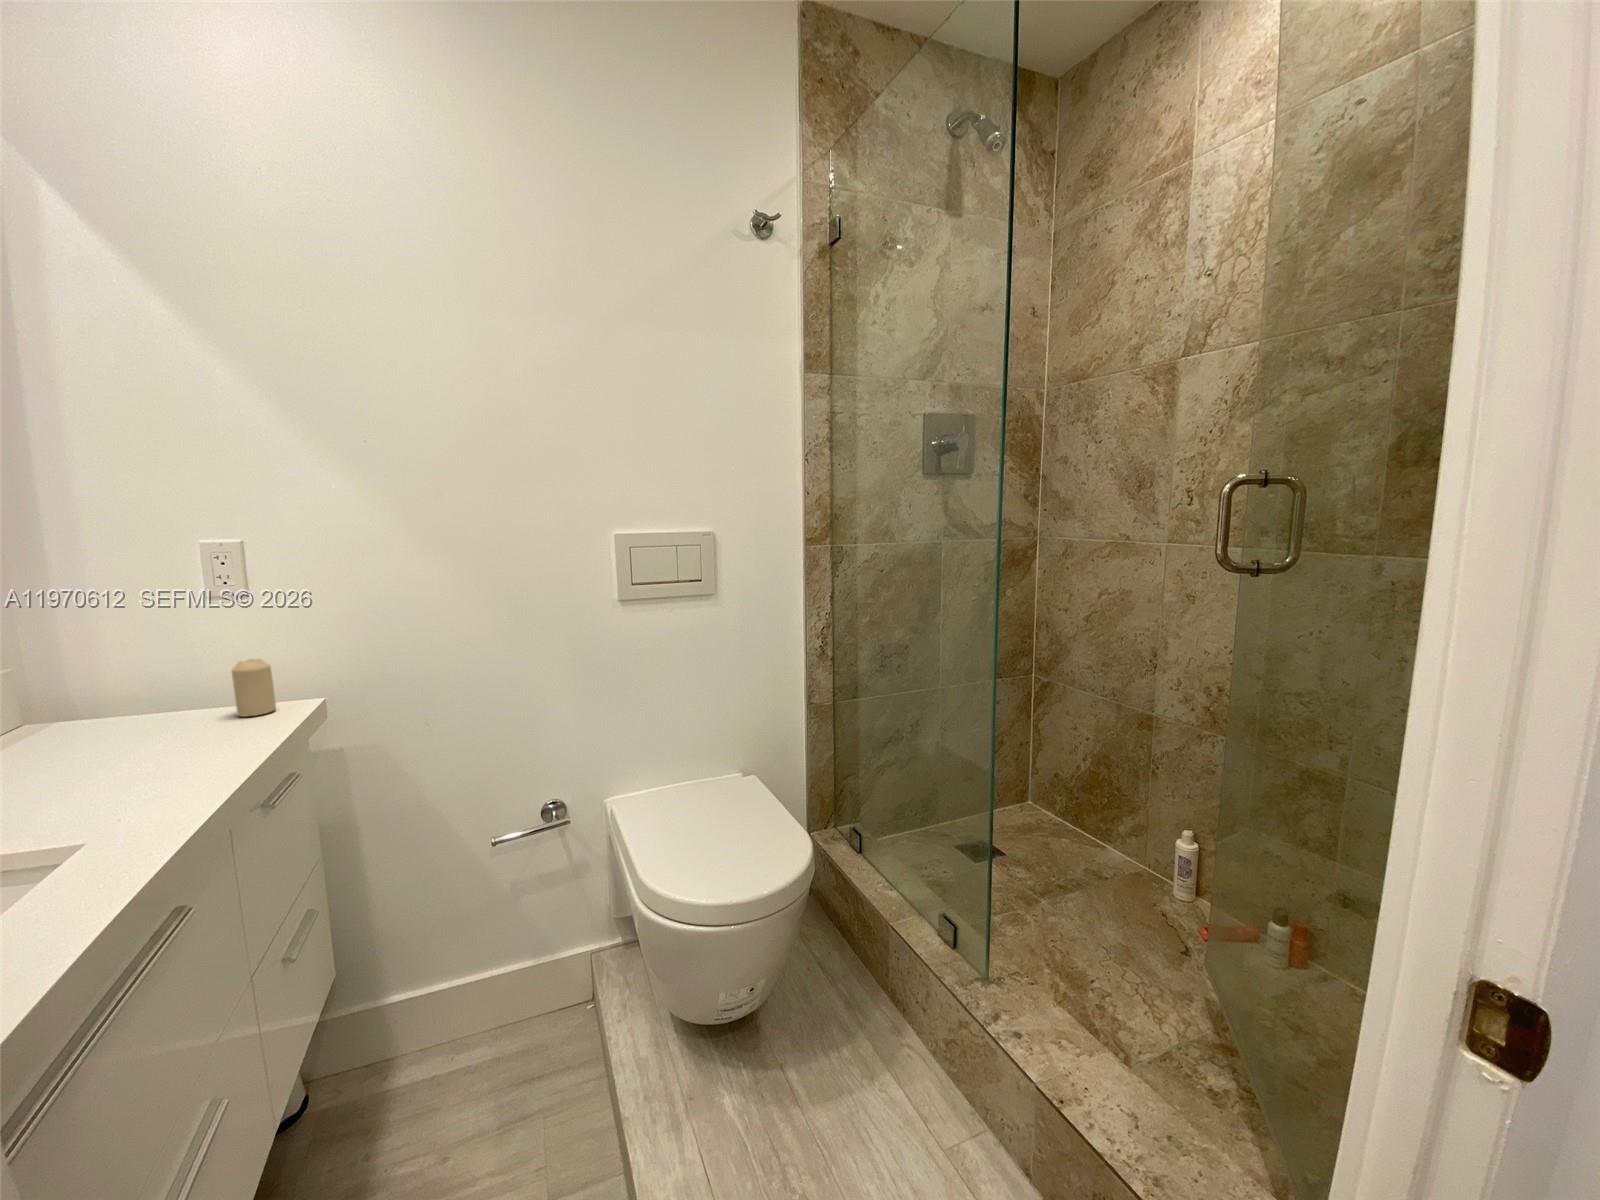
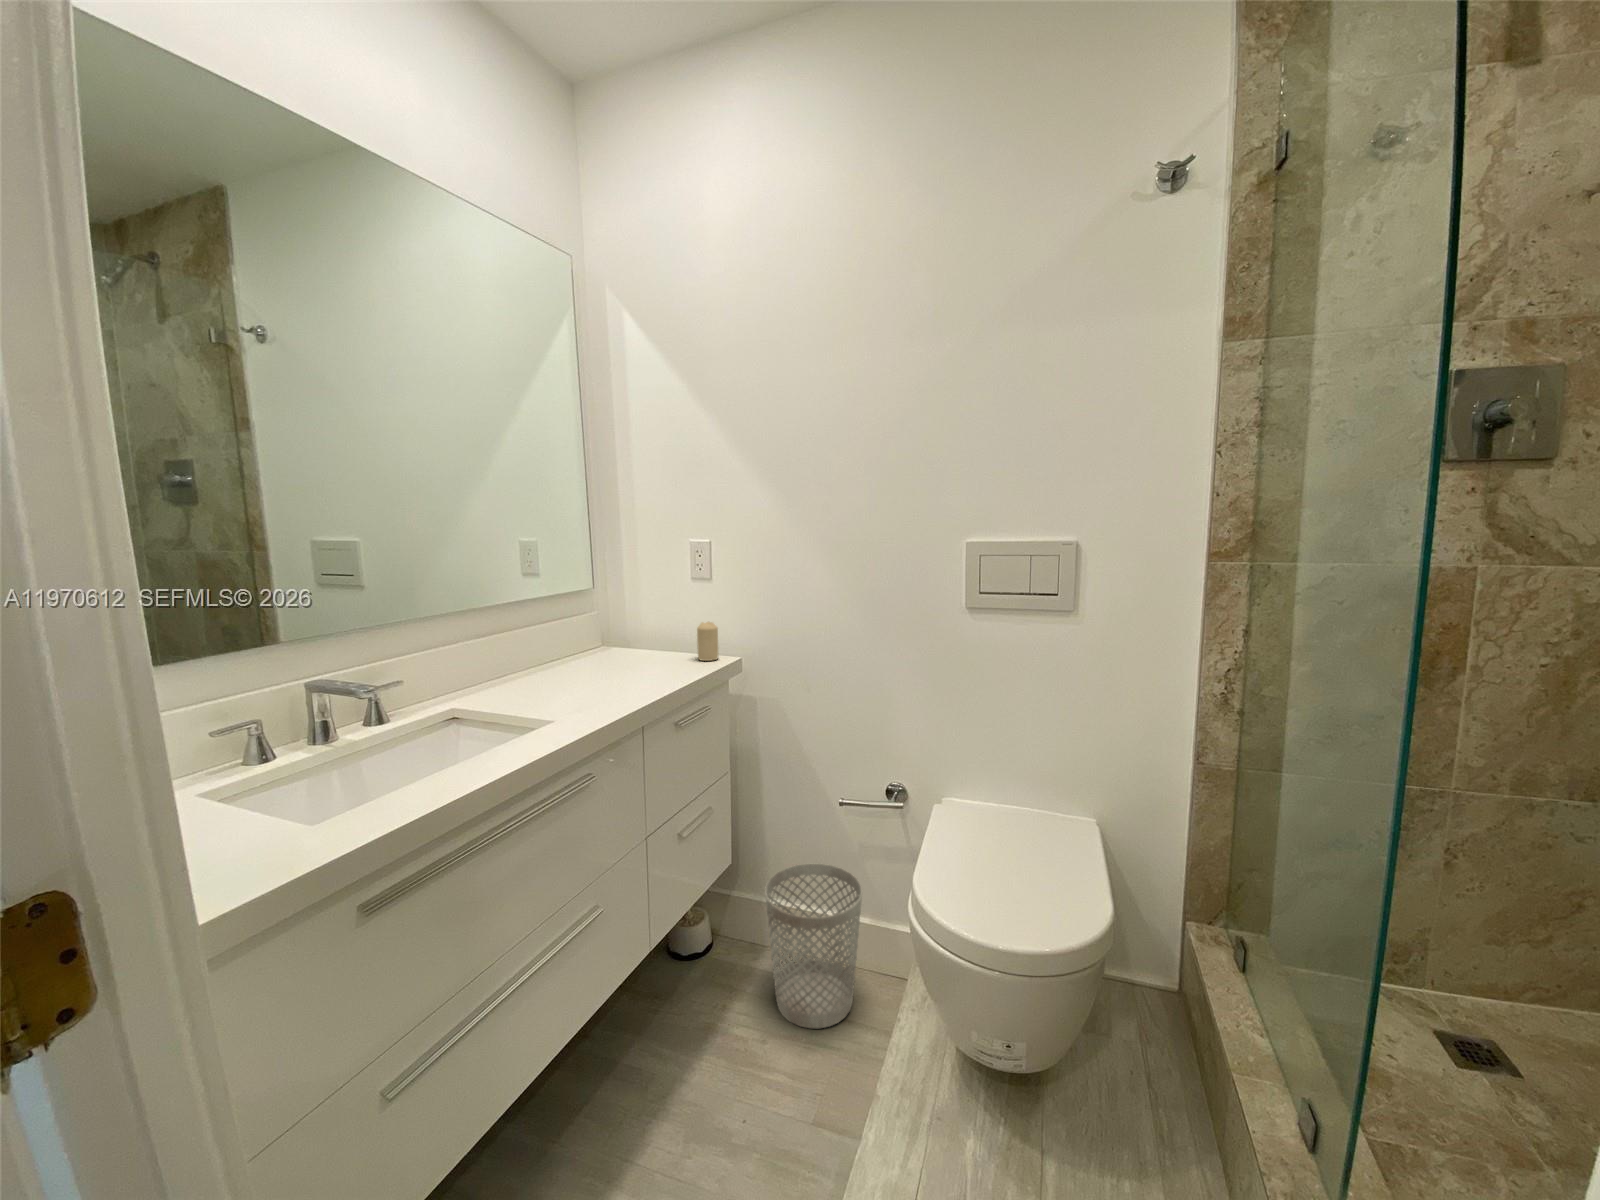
wastebasket: none [406,919,537,1126] -> present [765,864,862,1029]

